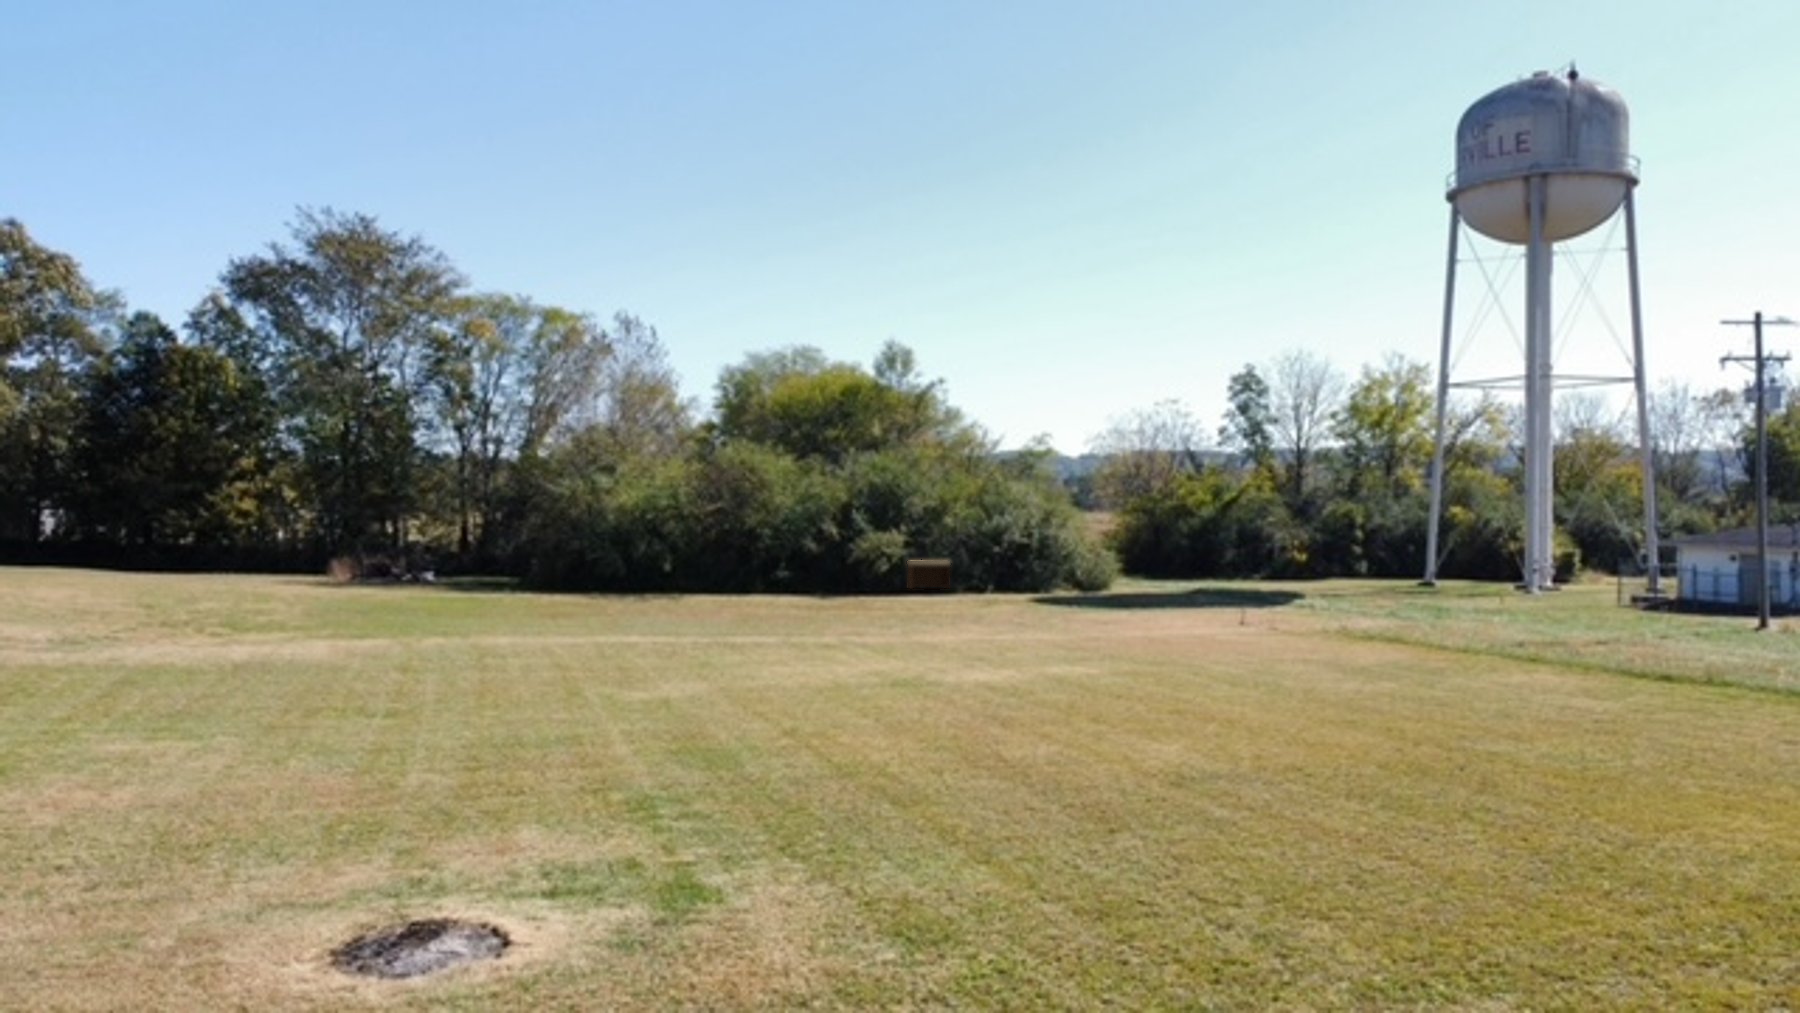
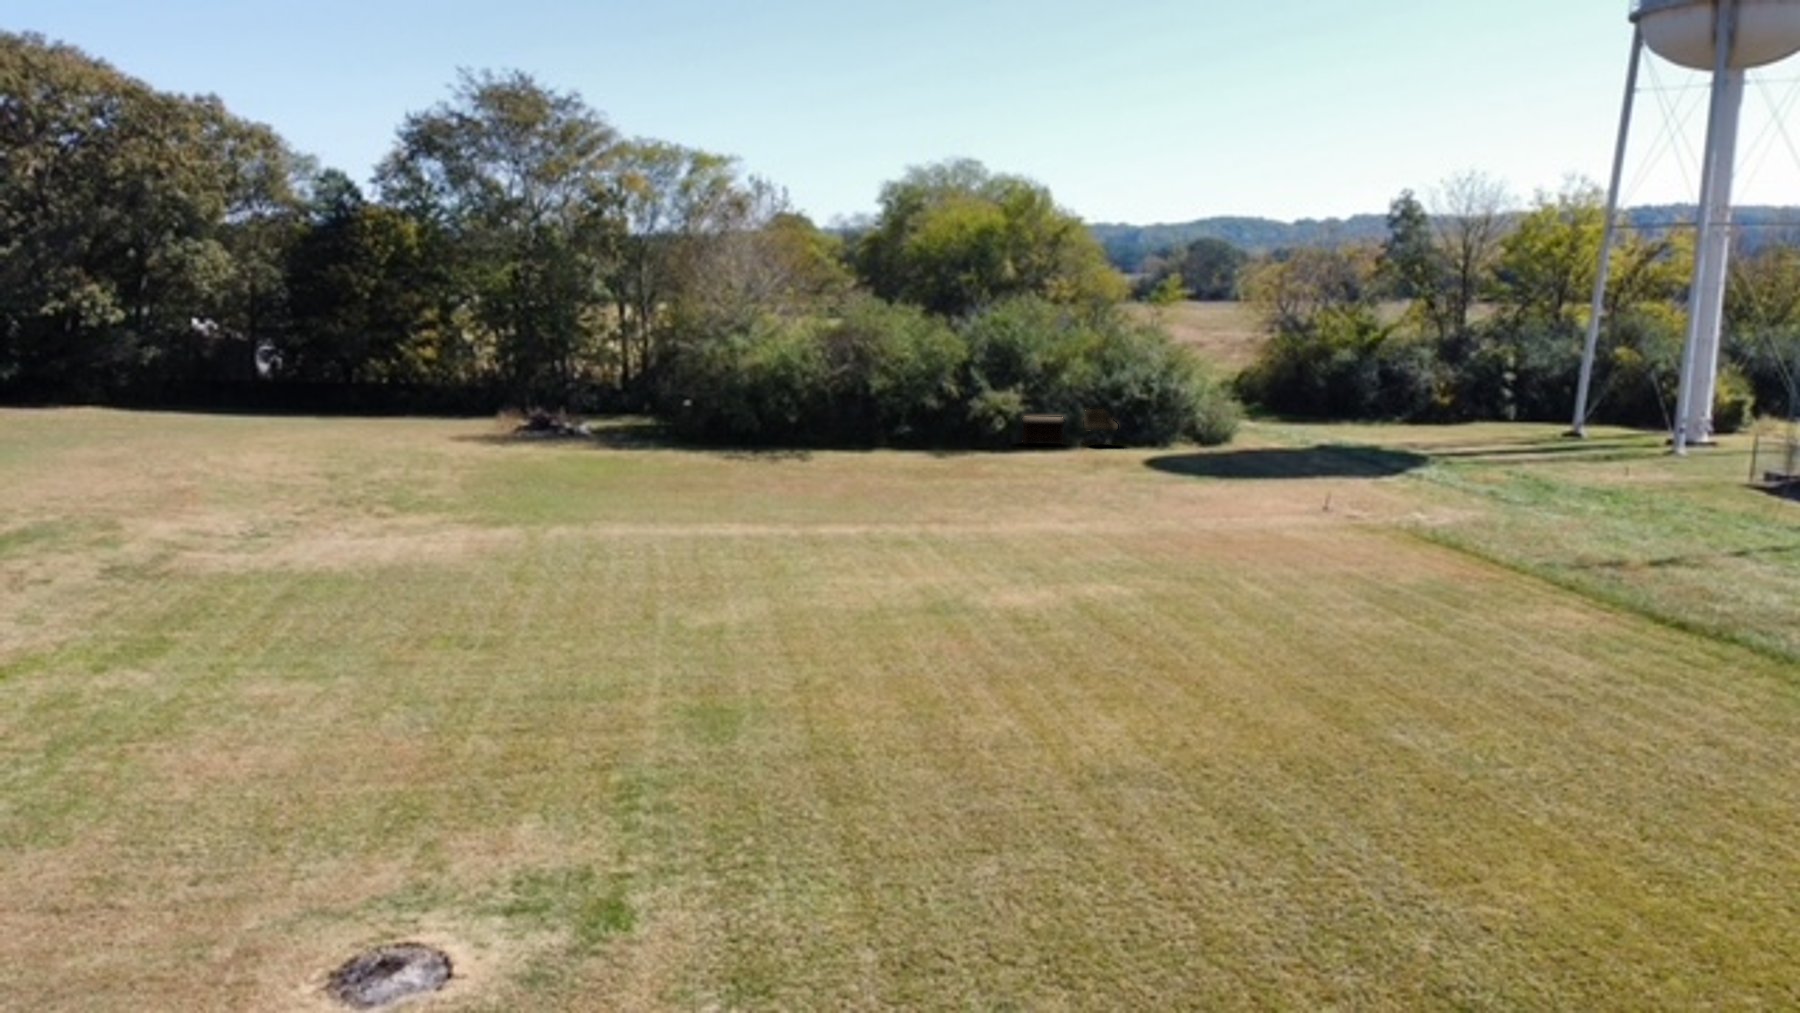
lounge chair: none [968,552,1006,590] -> present [1084,409,1117,446]

